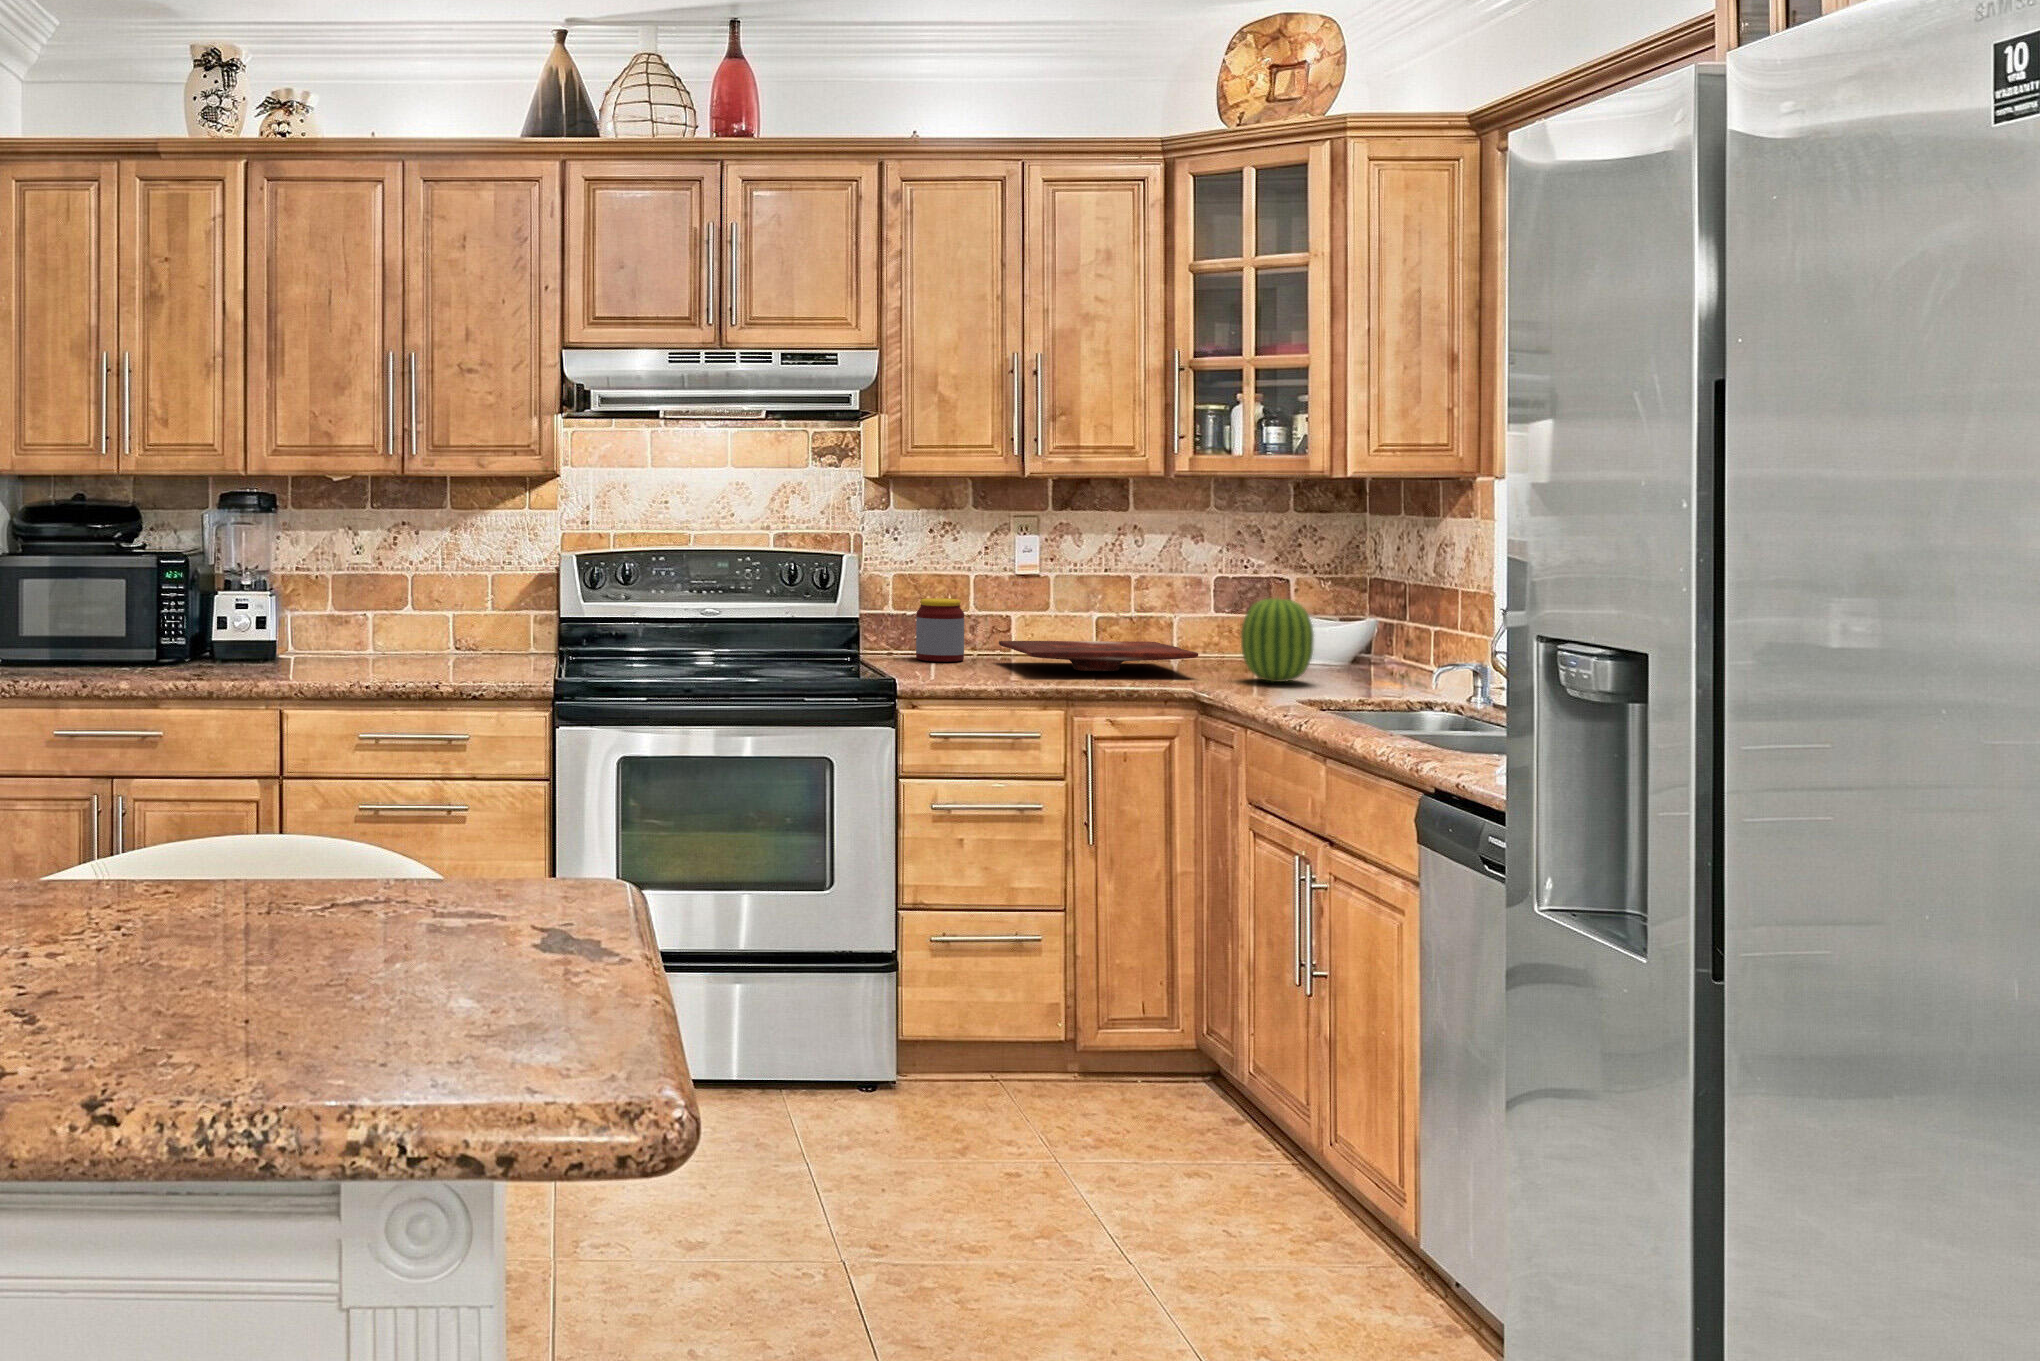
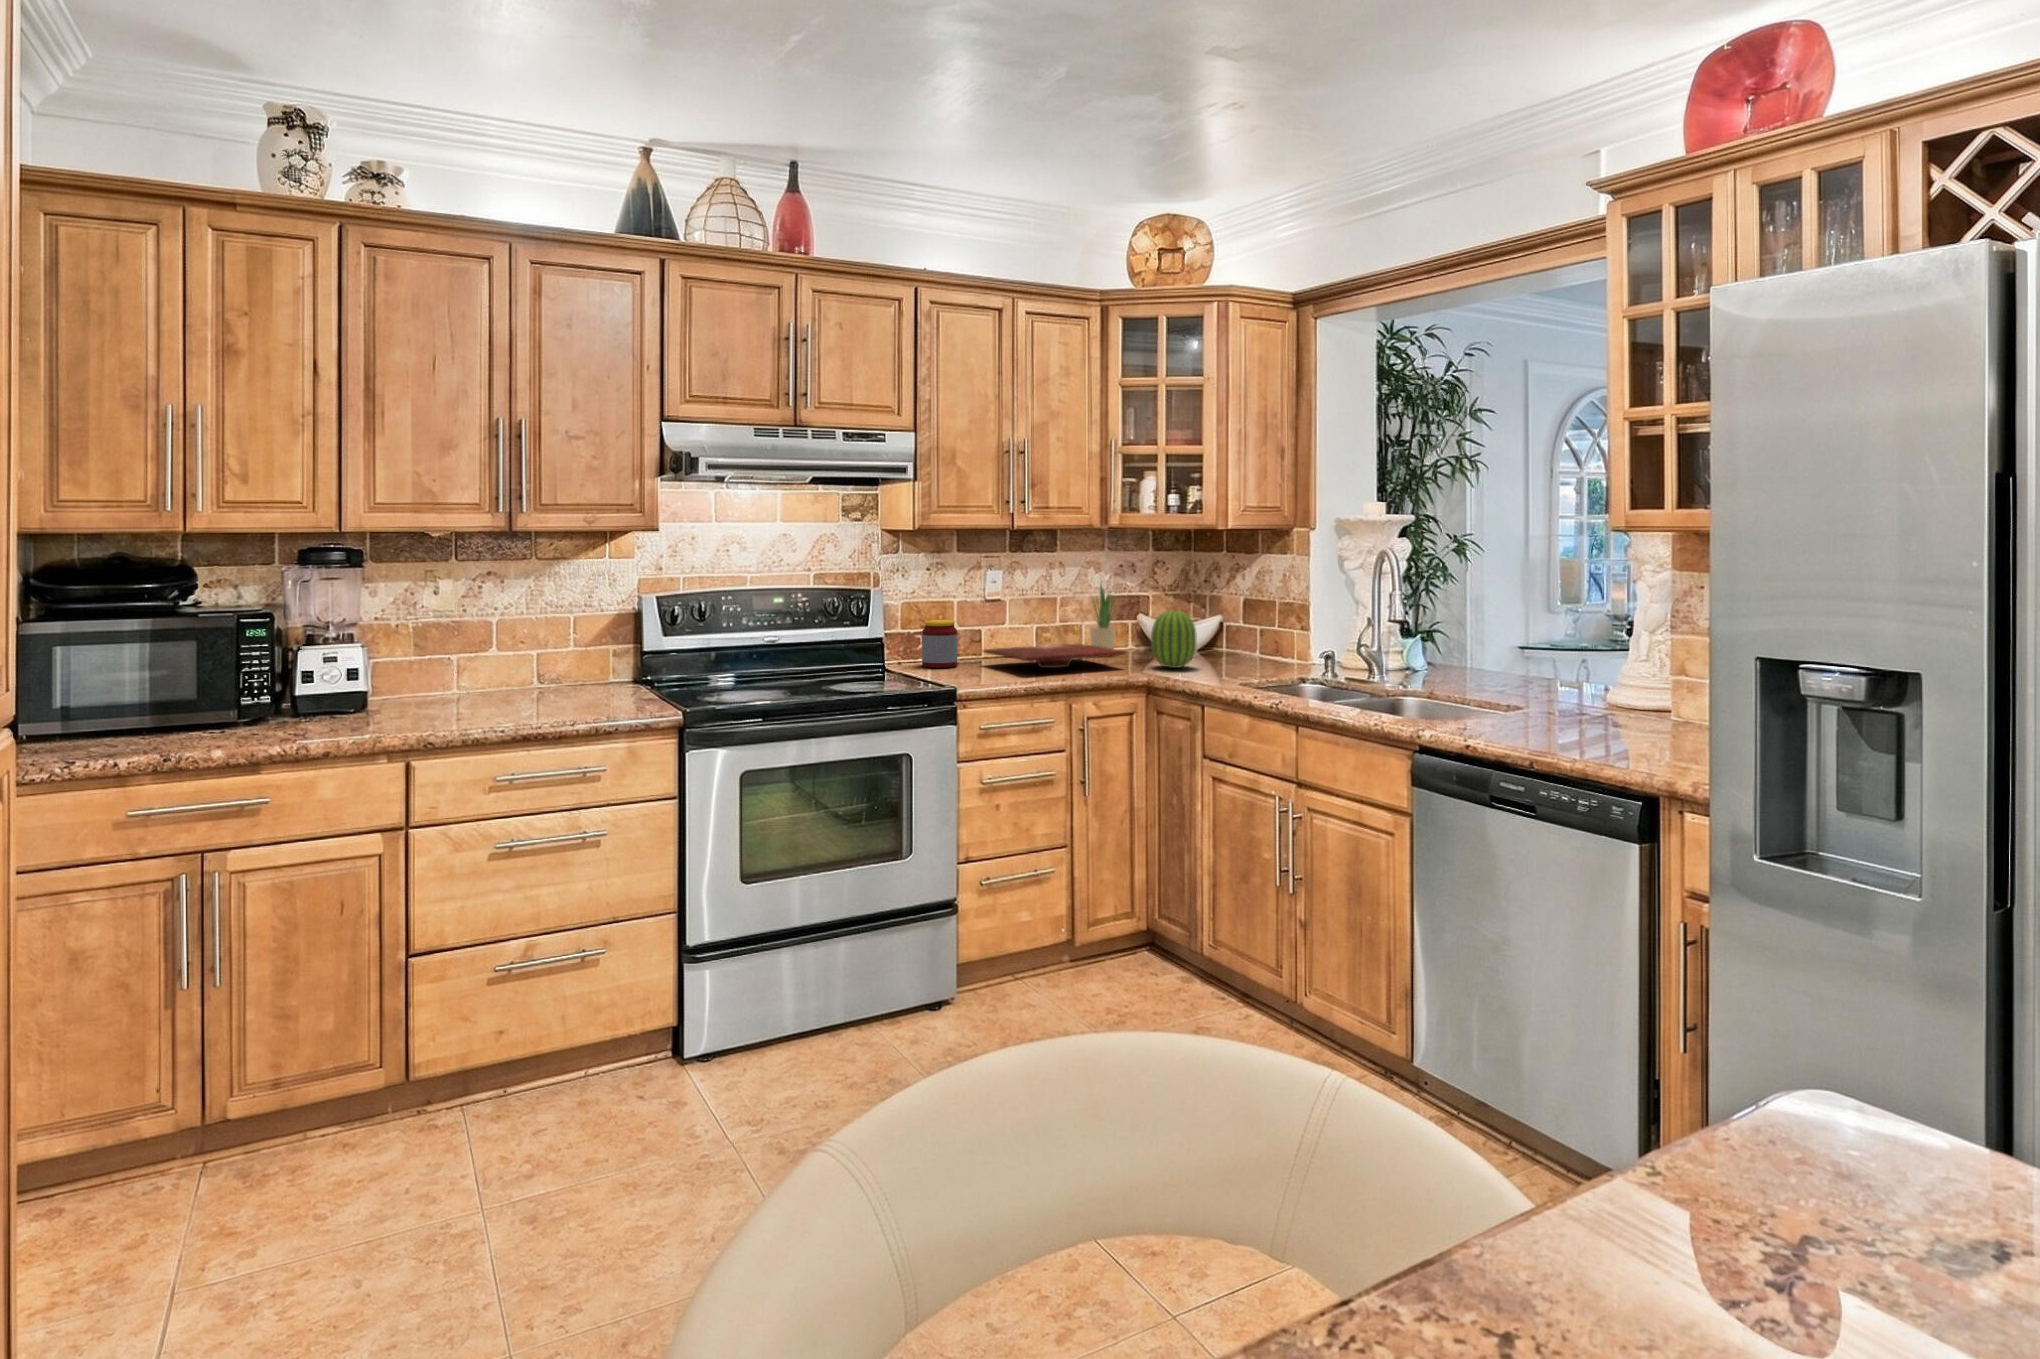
potted plant: none [1181,549,1230,662] -> present [1090,585,1116,649]

